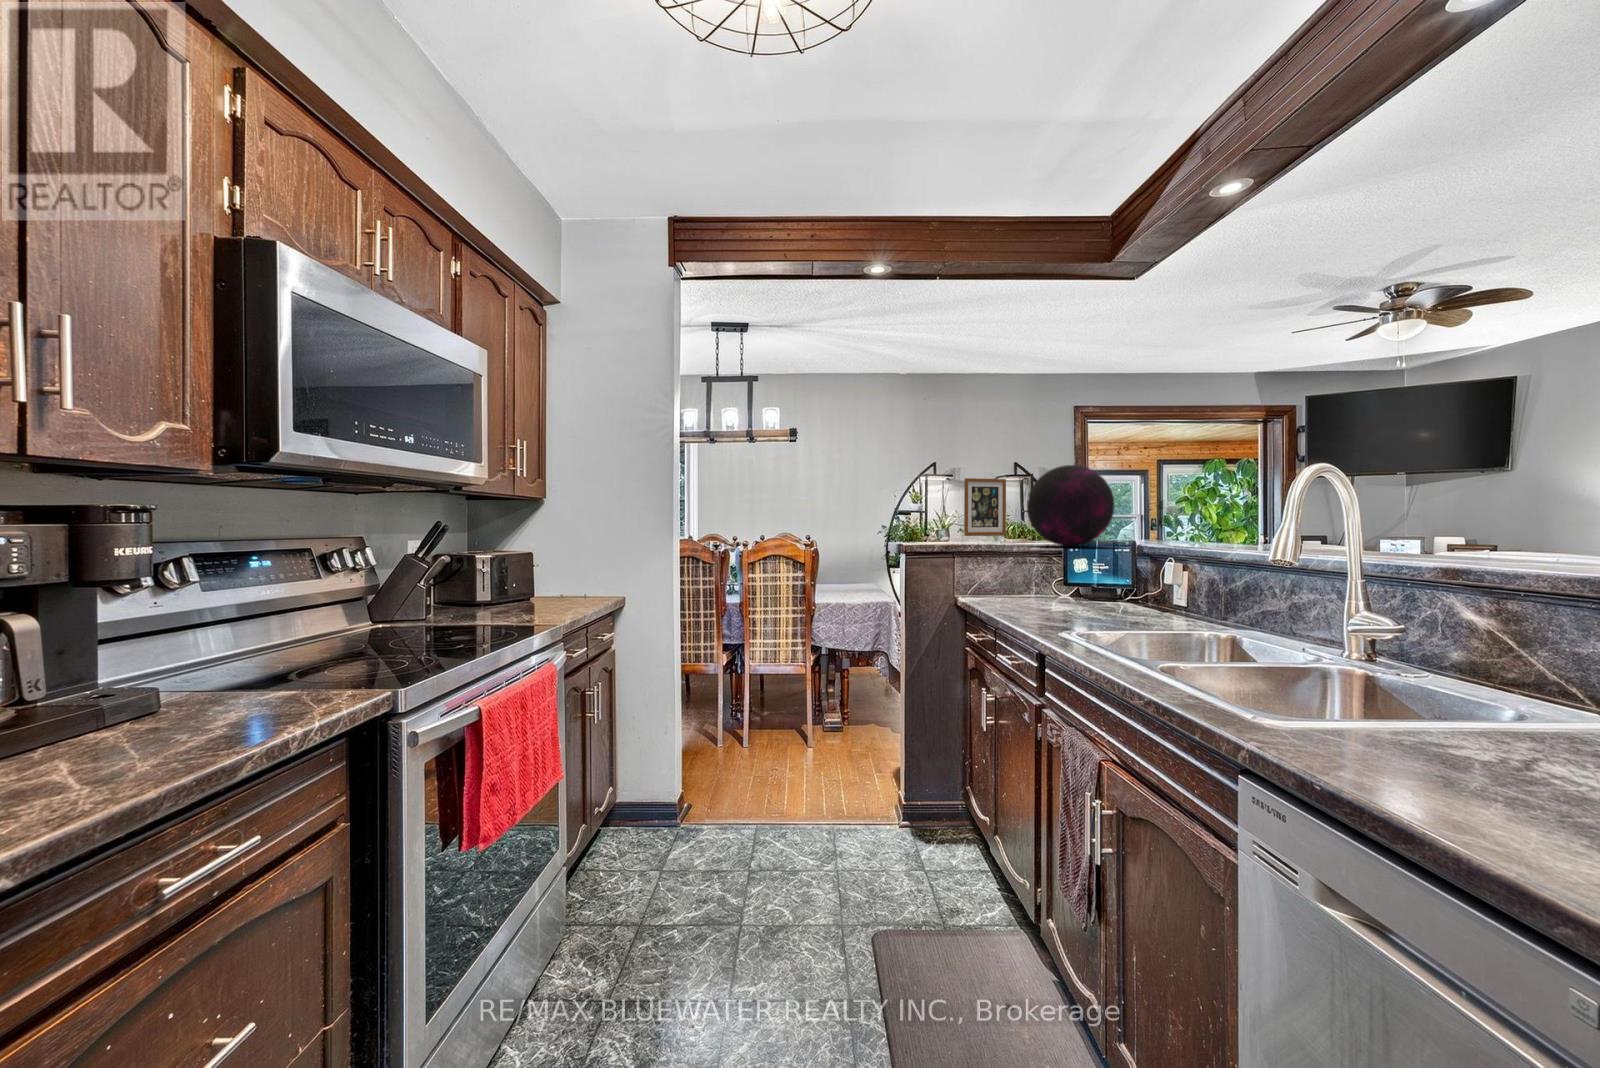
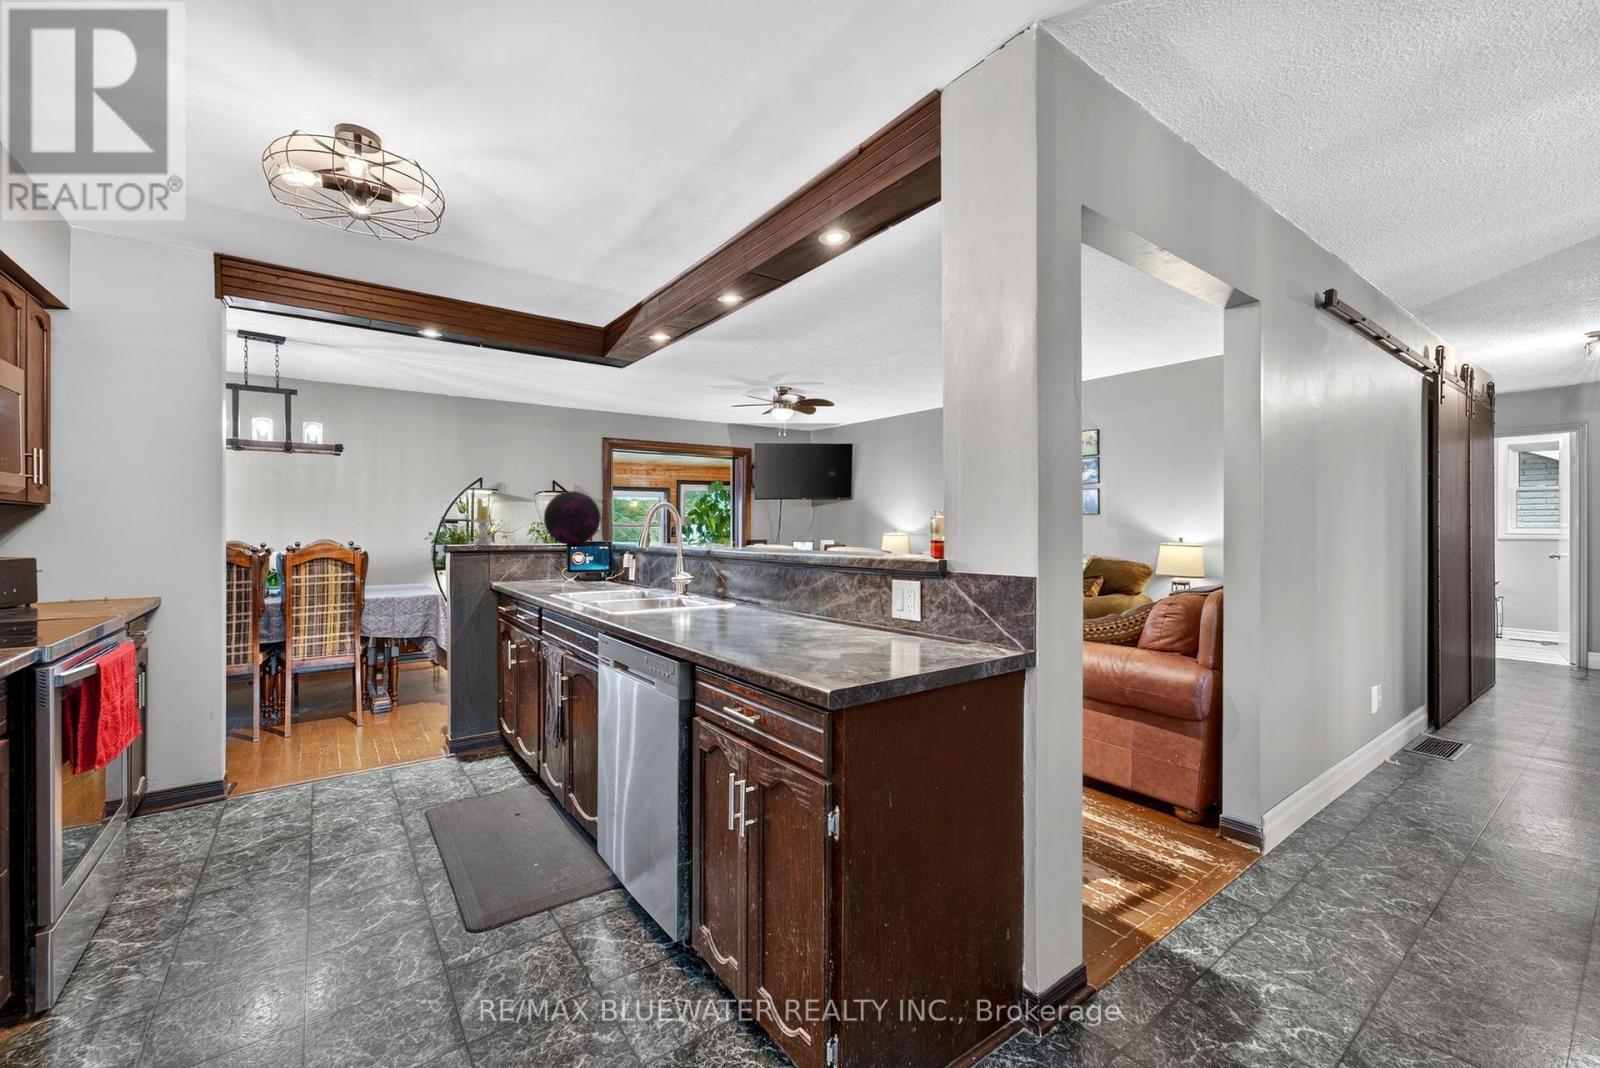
picture frame: present [964,478,1006,536] -> none [507,493,543,540]
candle: none [928,480,962,545] -> present [472,498,494,545]

